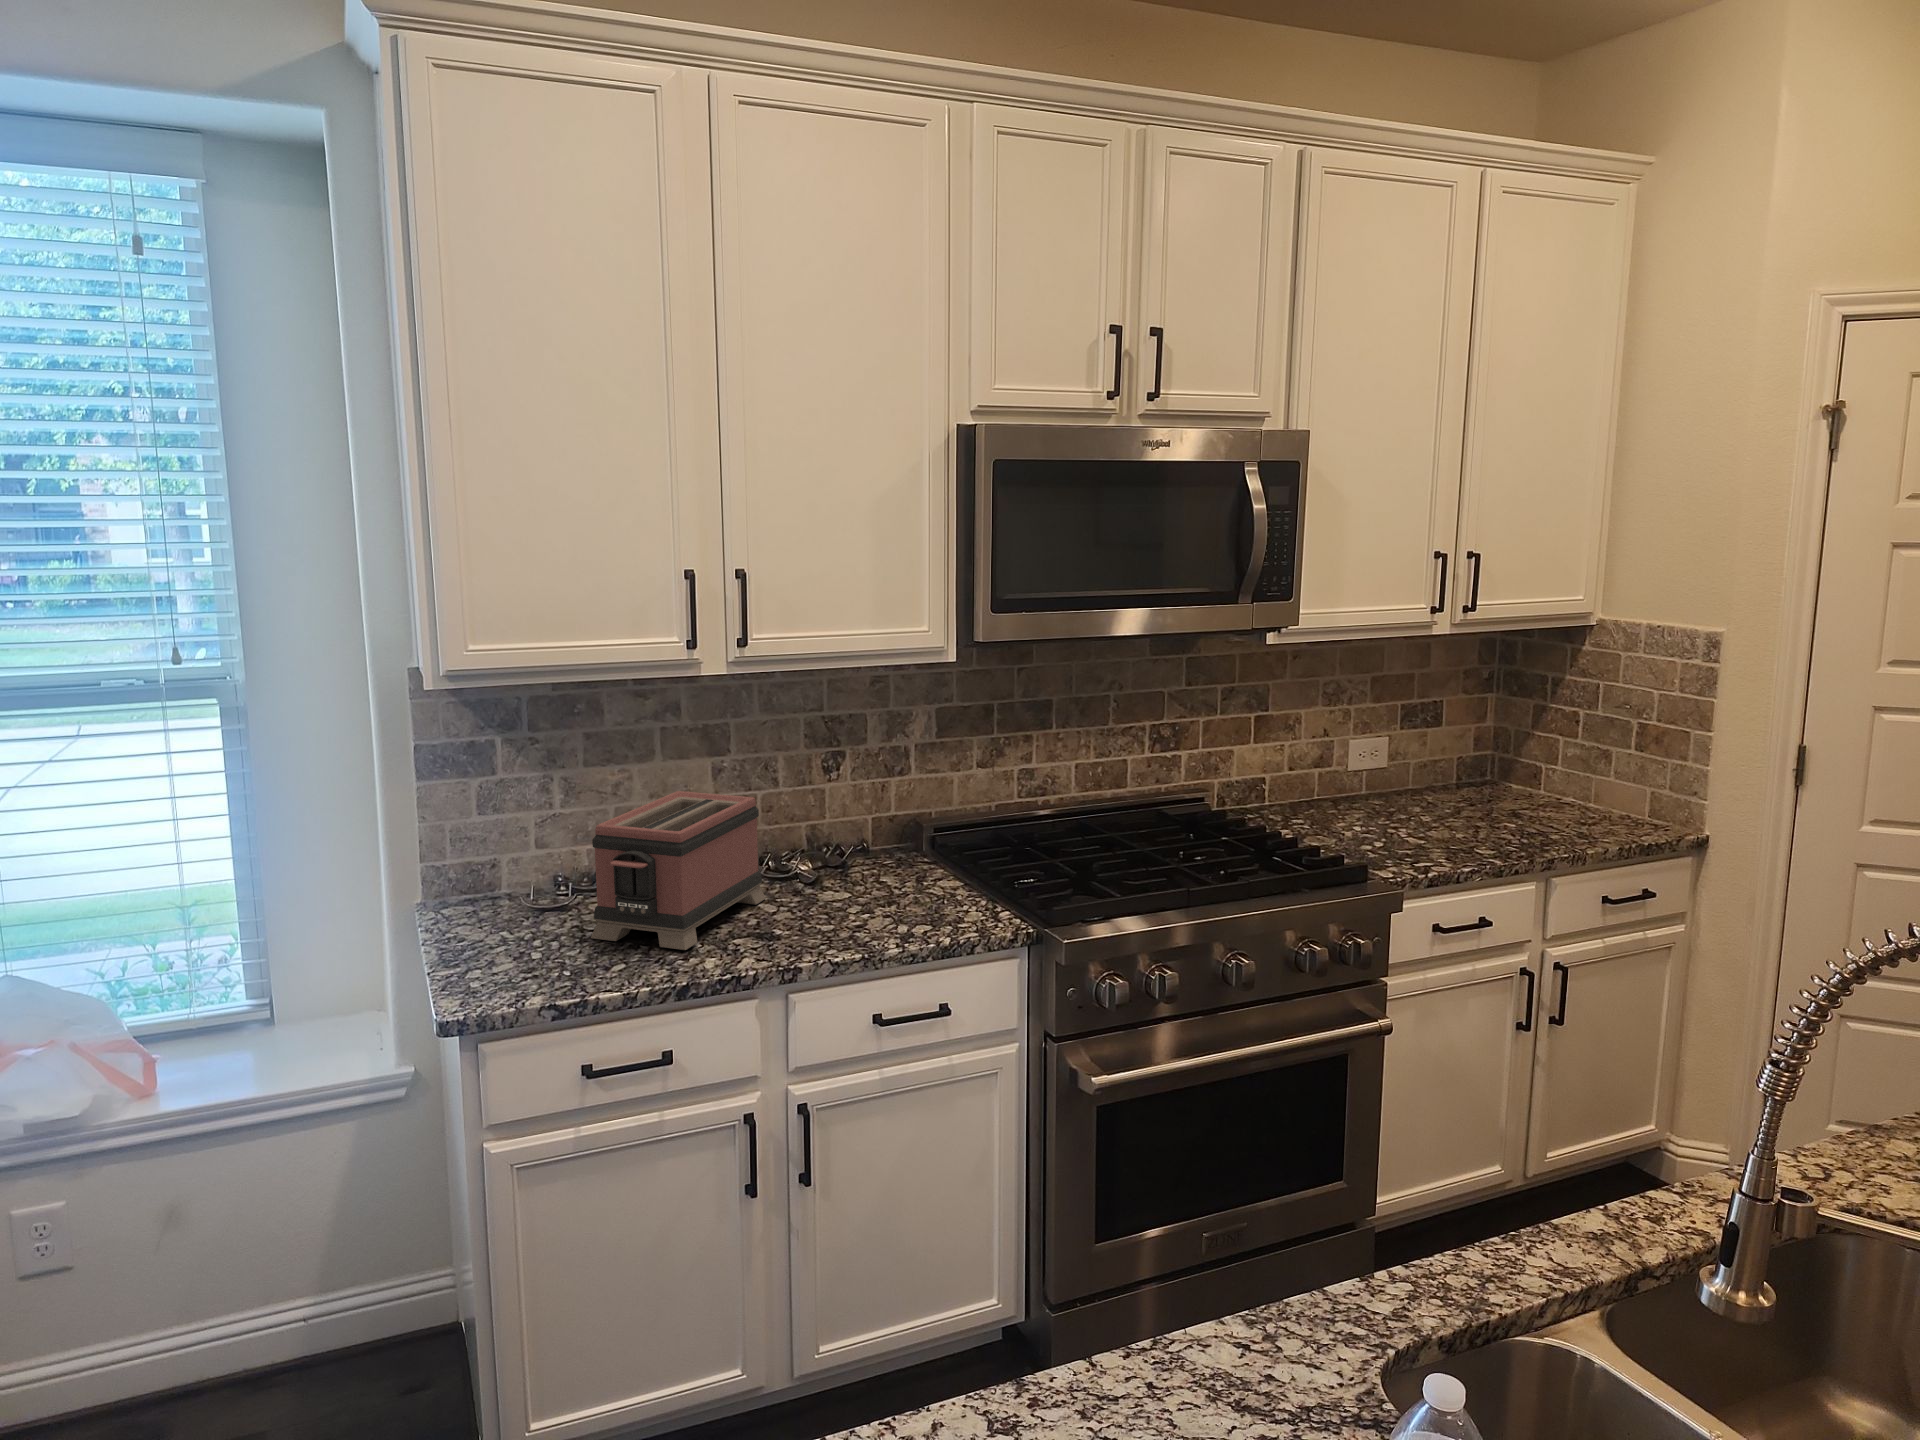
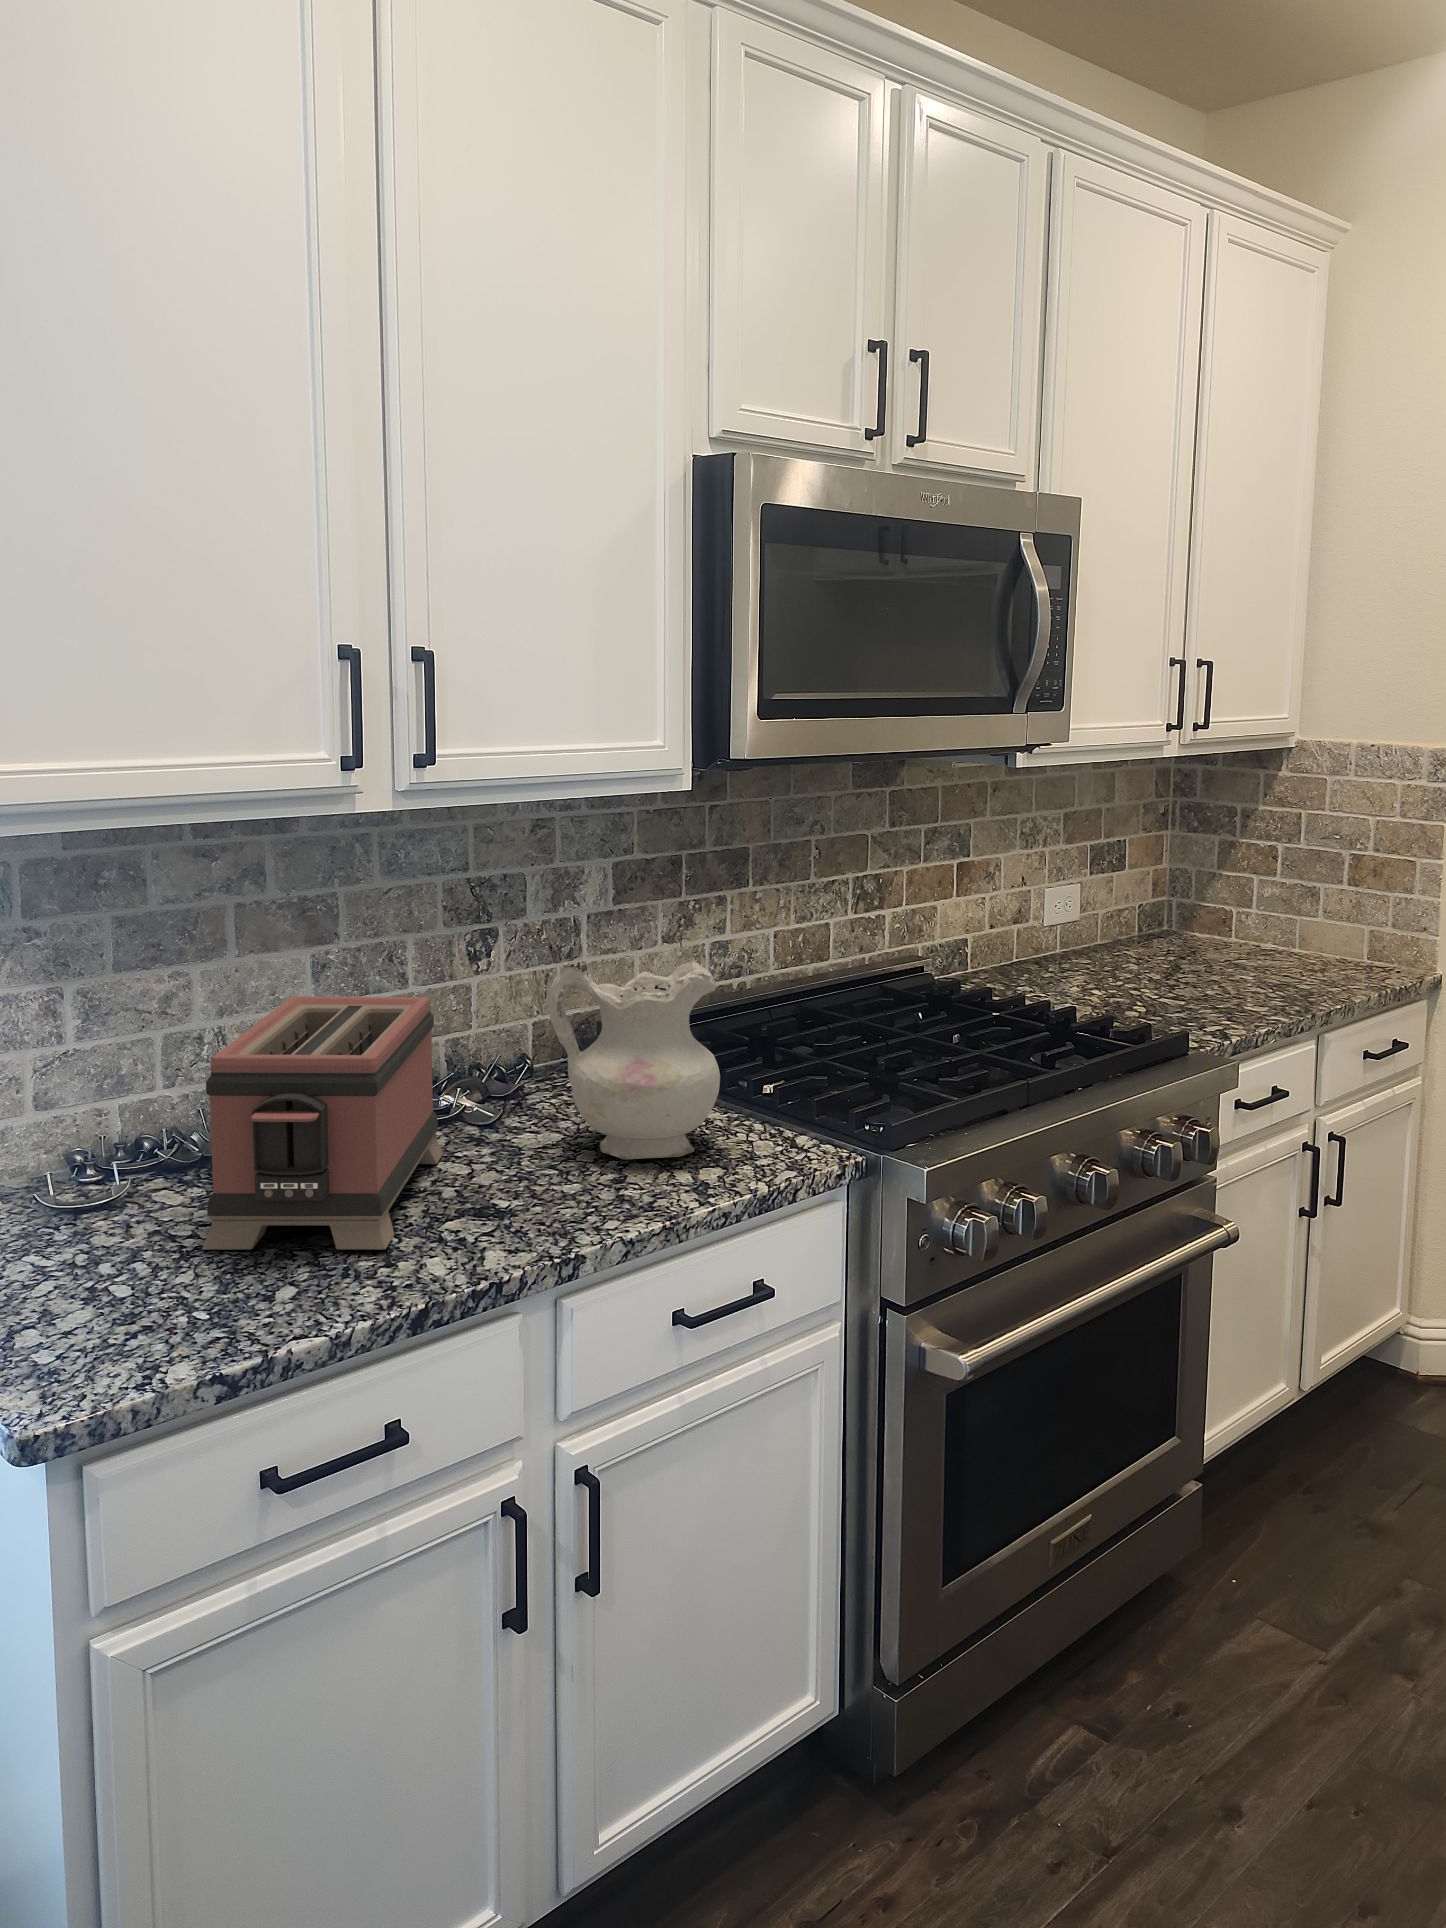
ceramic pitcher: none [834,780,945,916] -> present [549,961,720,1159]

